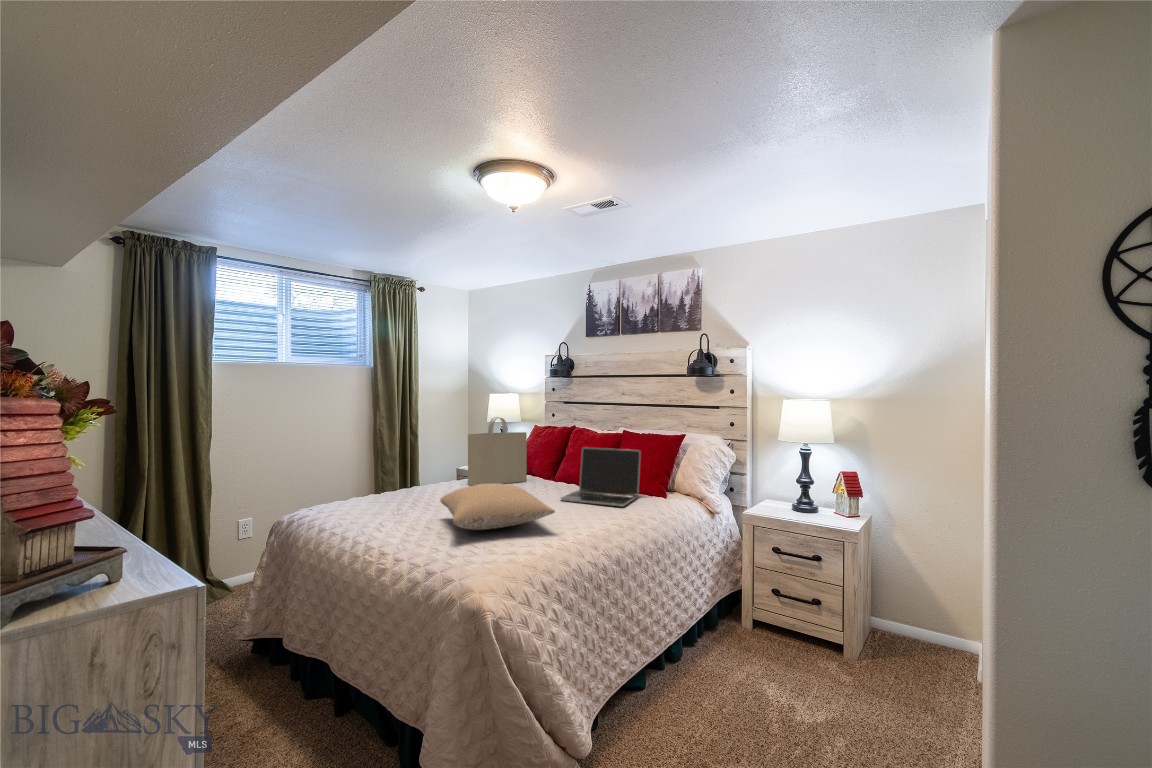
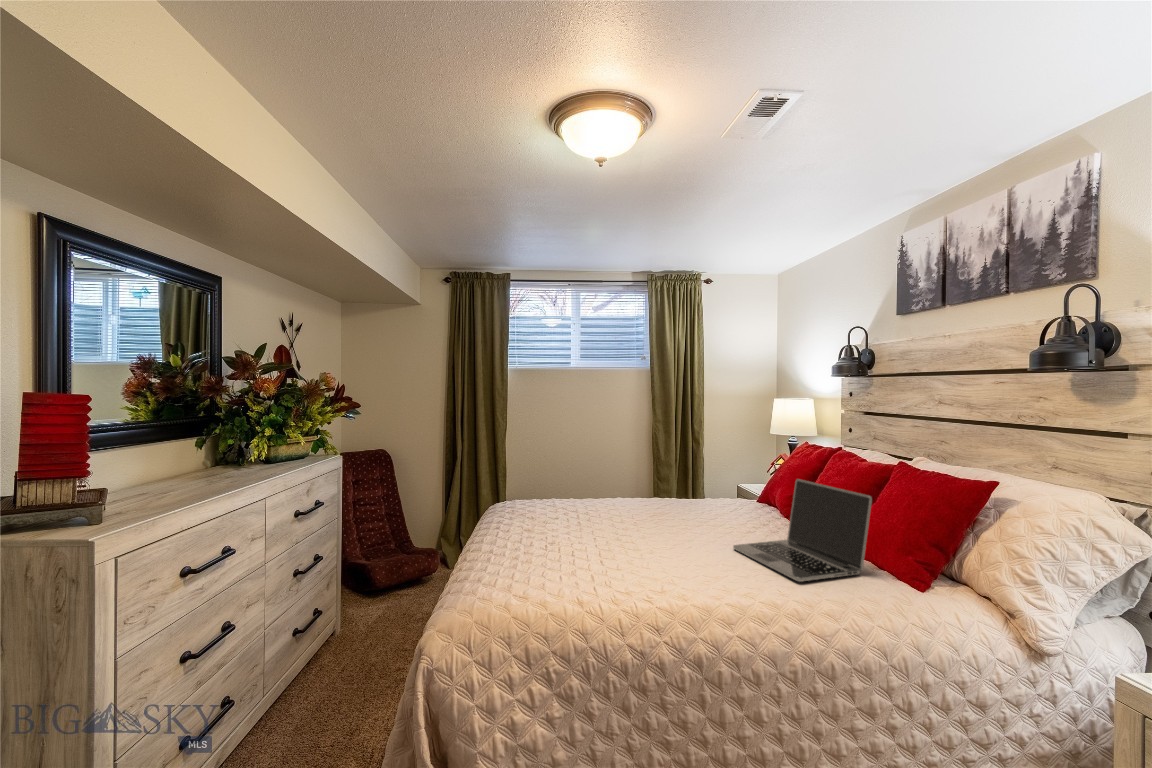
tote bag: present [468,417,527,485] -> none [675,427,750,513]
pillow: present [440,484,555,530] -> none [512,506,665,565]

